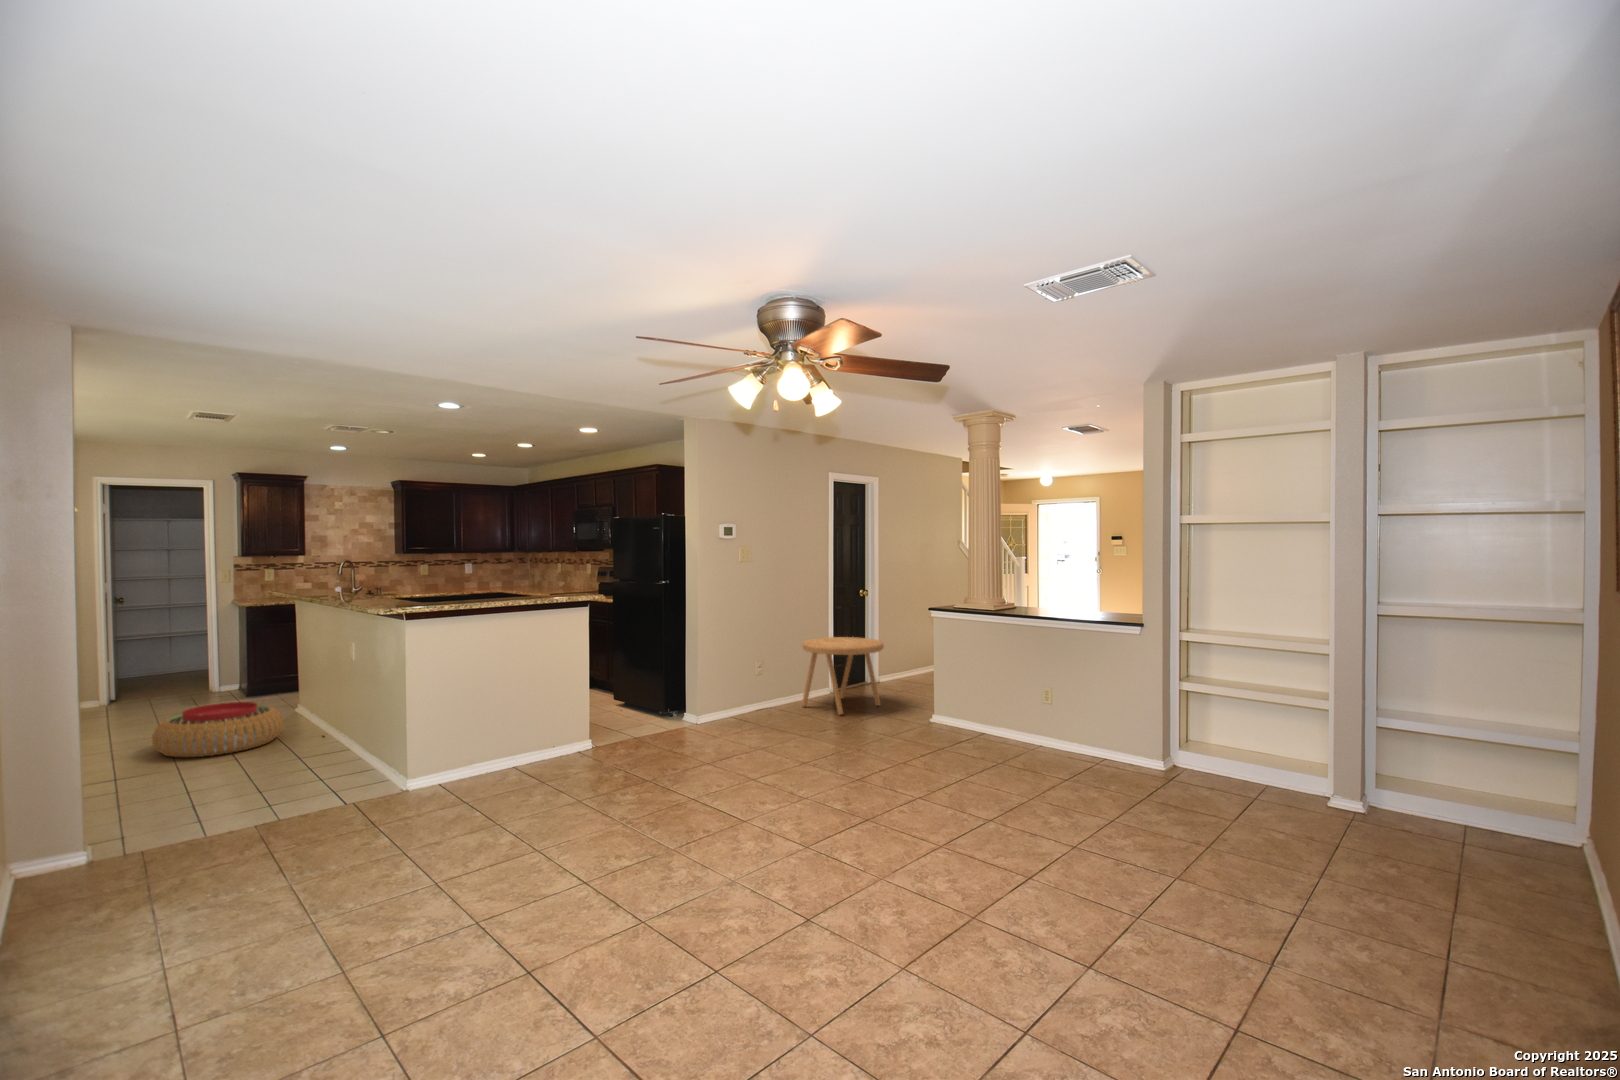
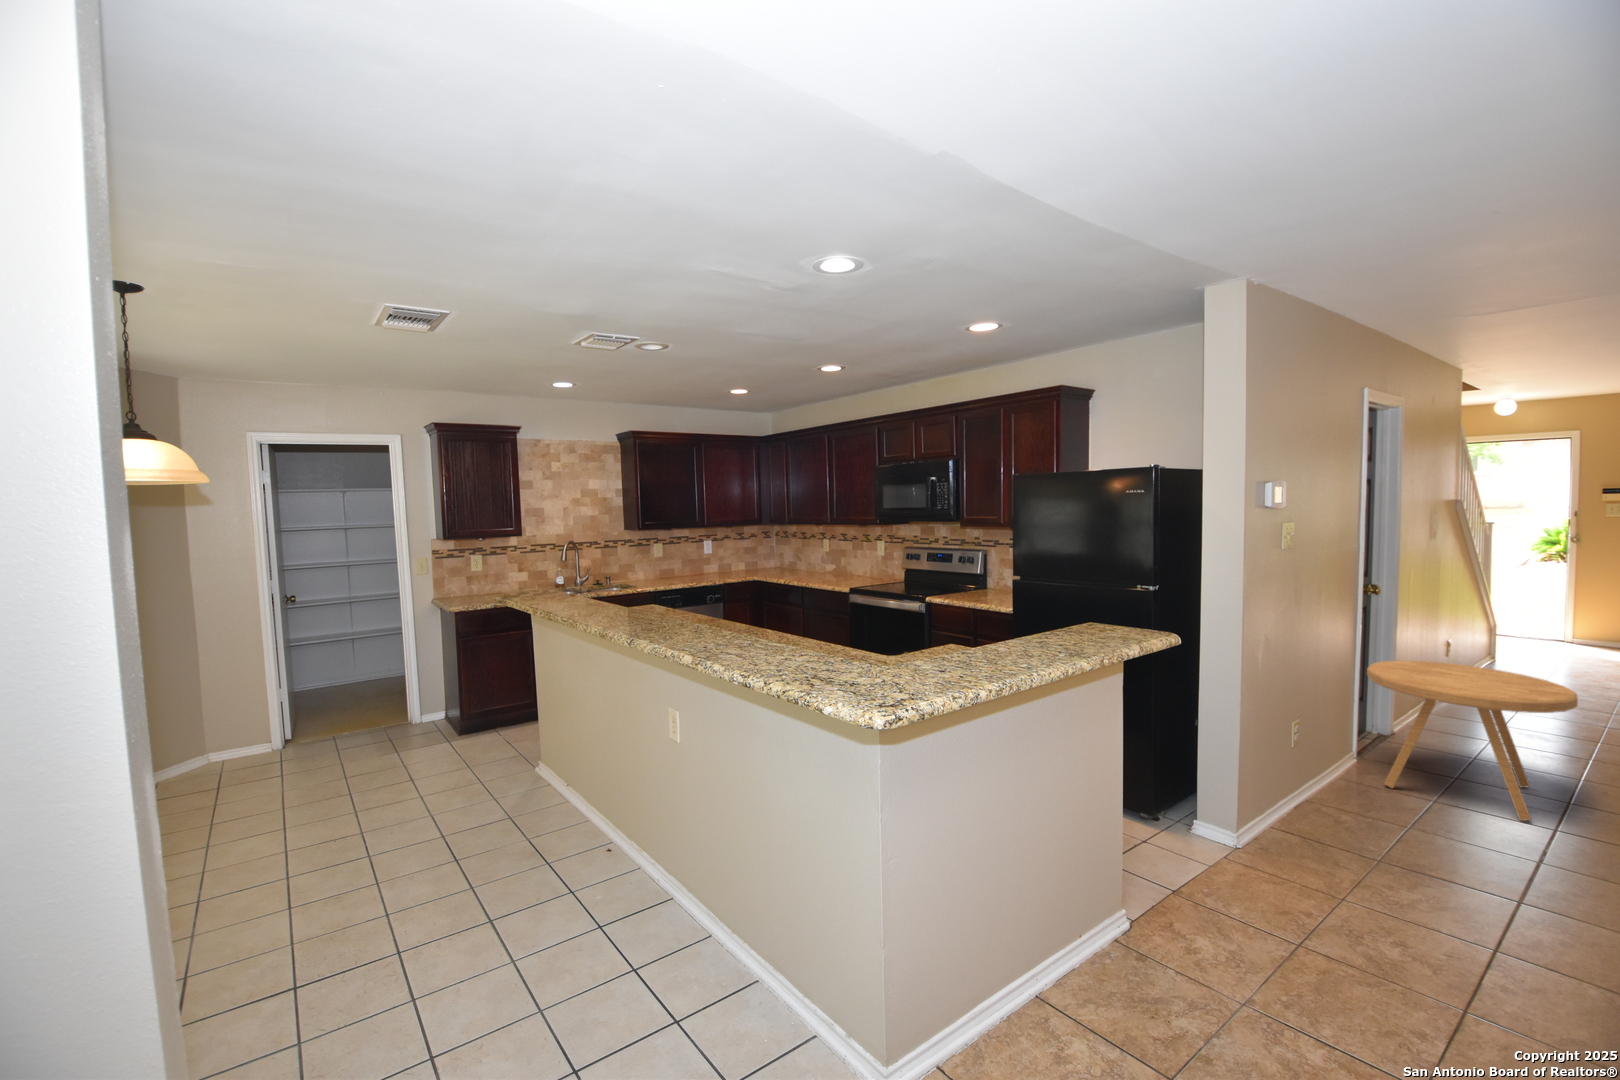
pouf: present [152,702,283,757] -> none [324,818,561,986]

